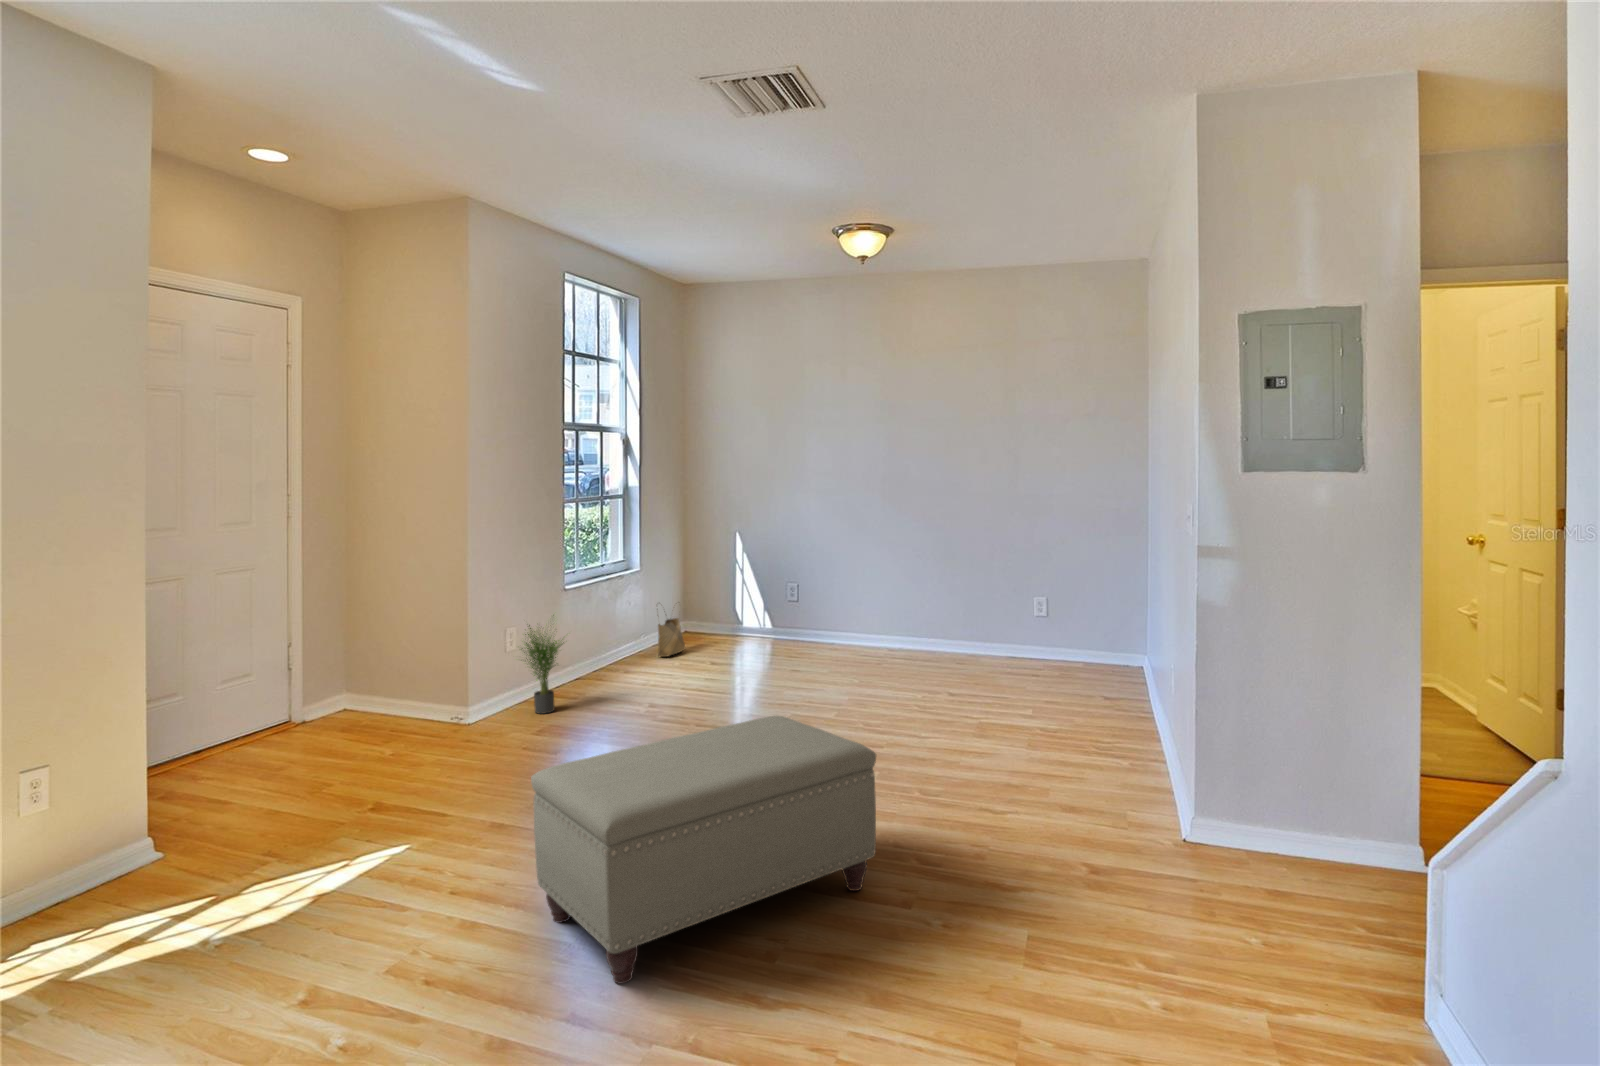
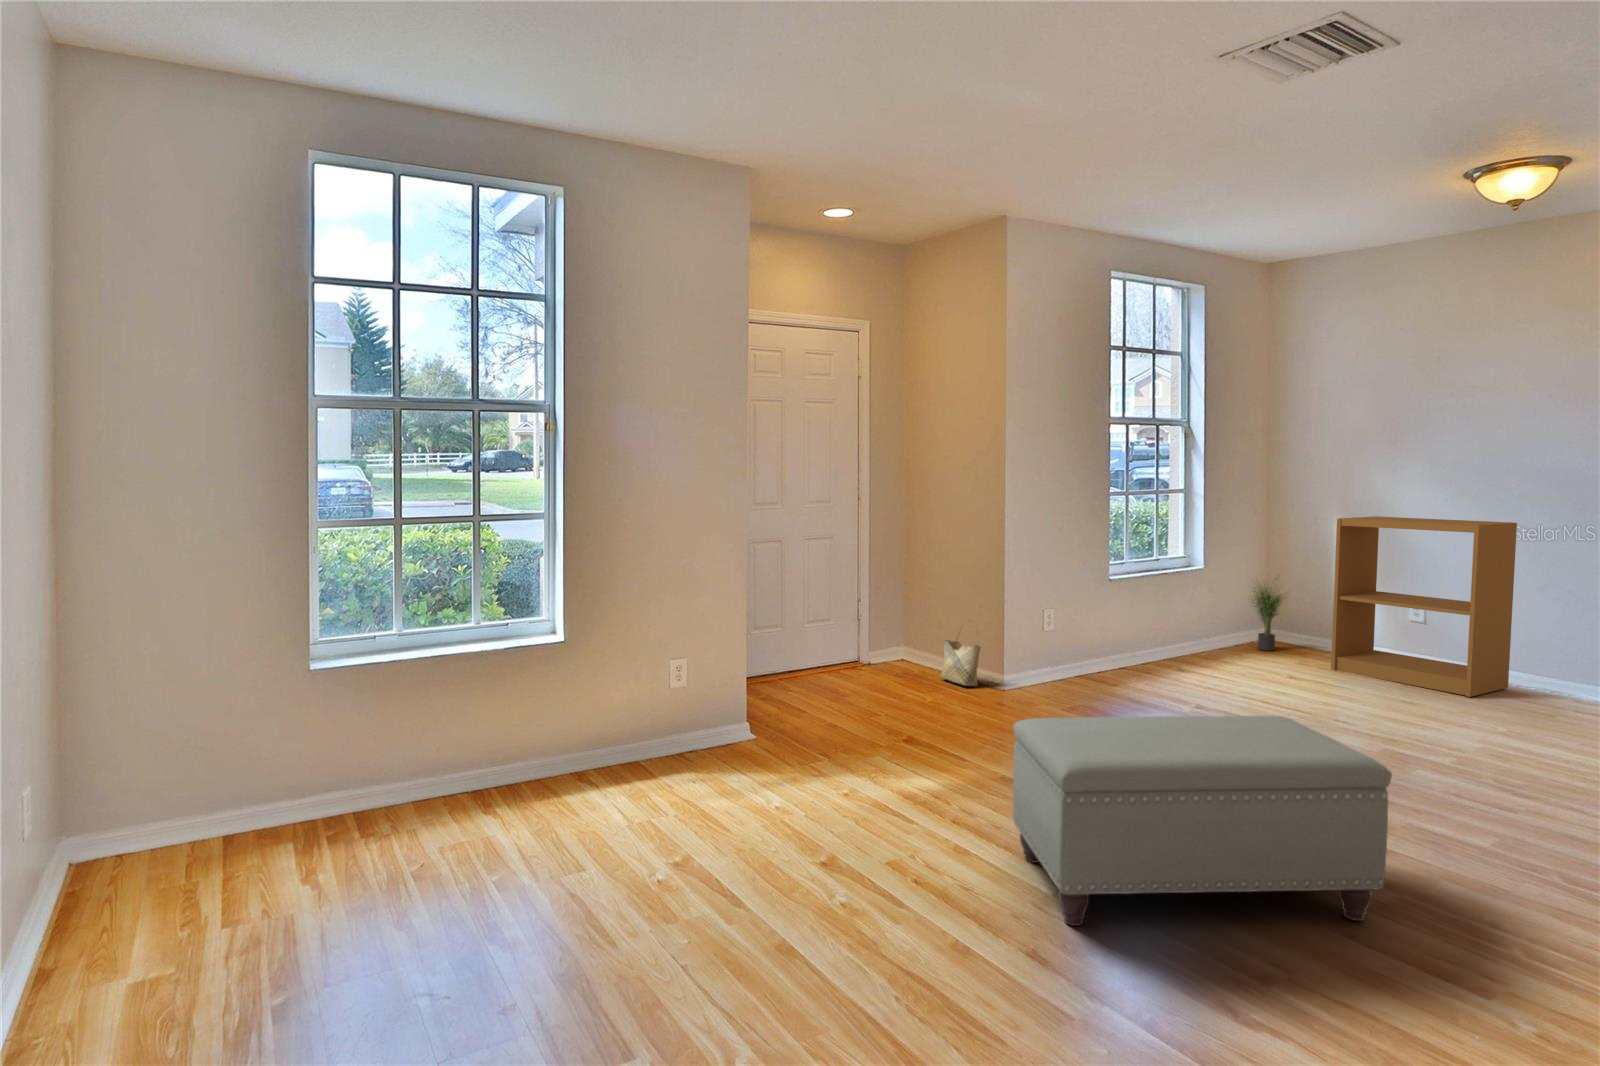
bookshelf: none [767,513,894,660] -> present [1331,516,1517,697]
woven basket: present [658,618,685,657] -> present [941,627,981,686]
potted plant: present [521,625,564,714] -> present [1252,584,1288,651]

